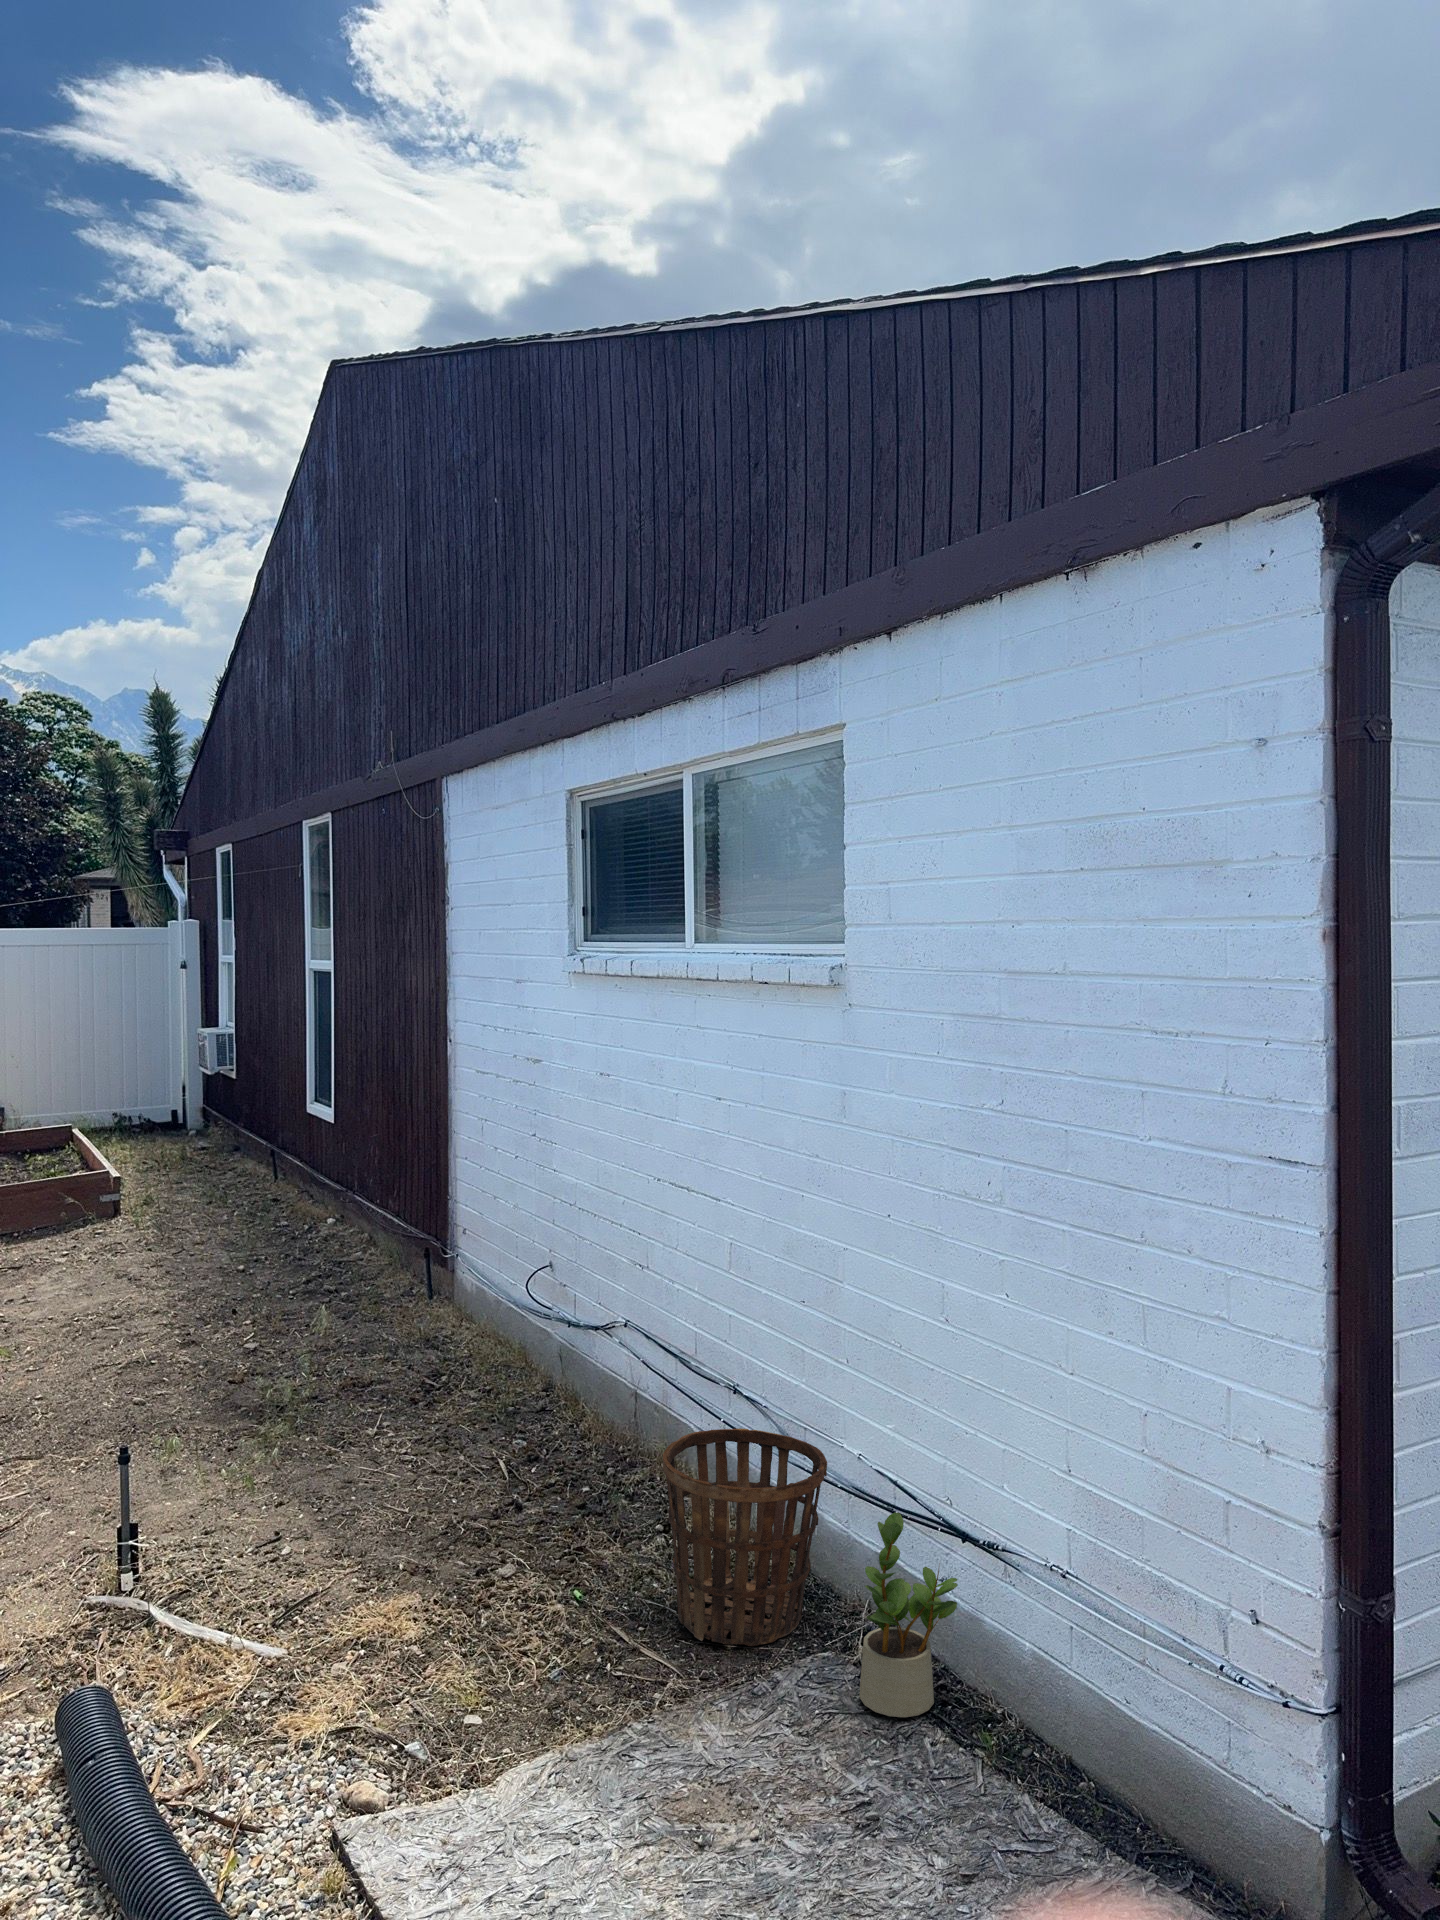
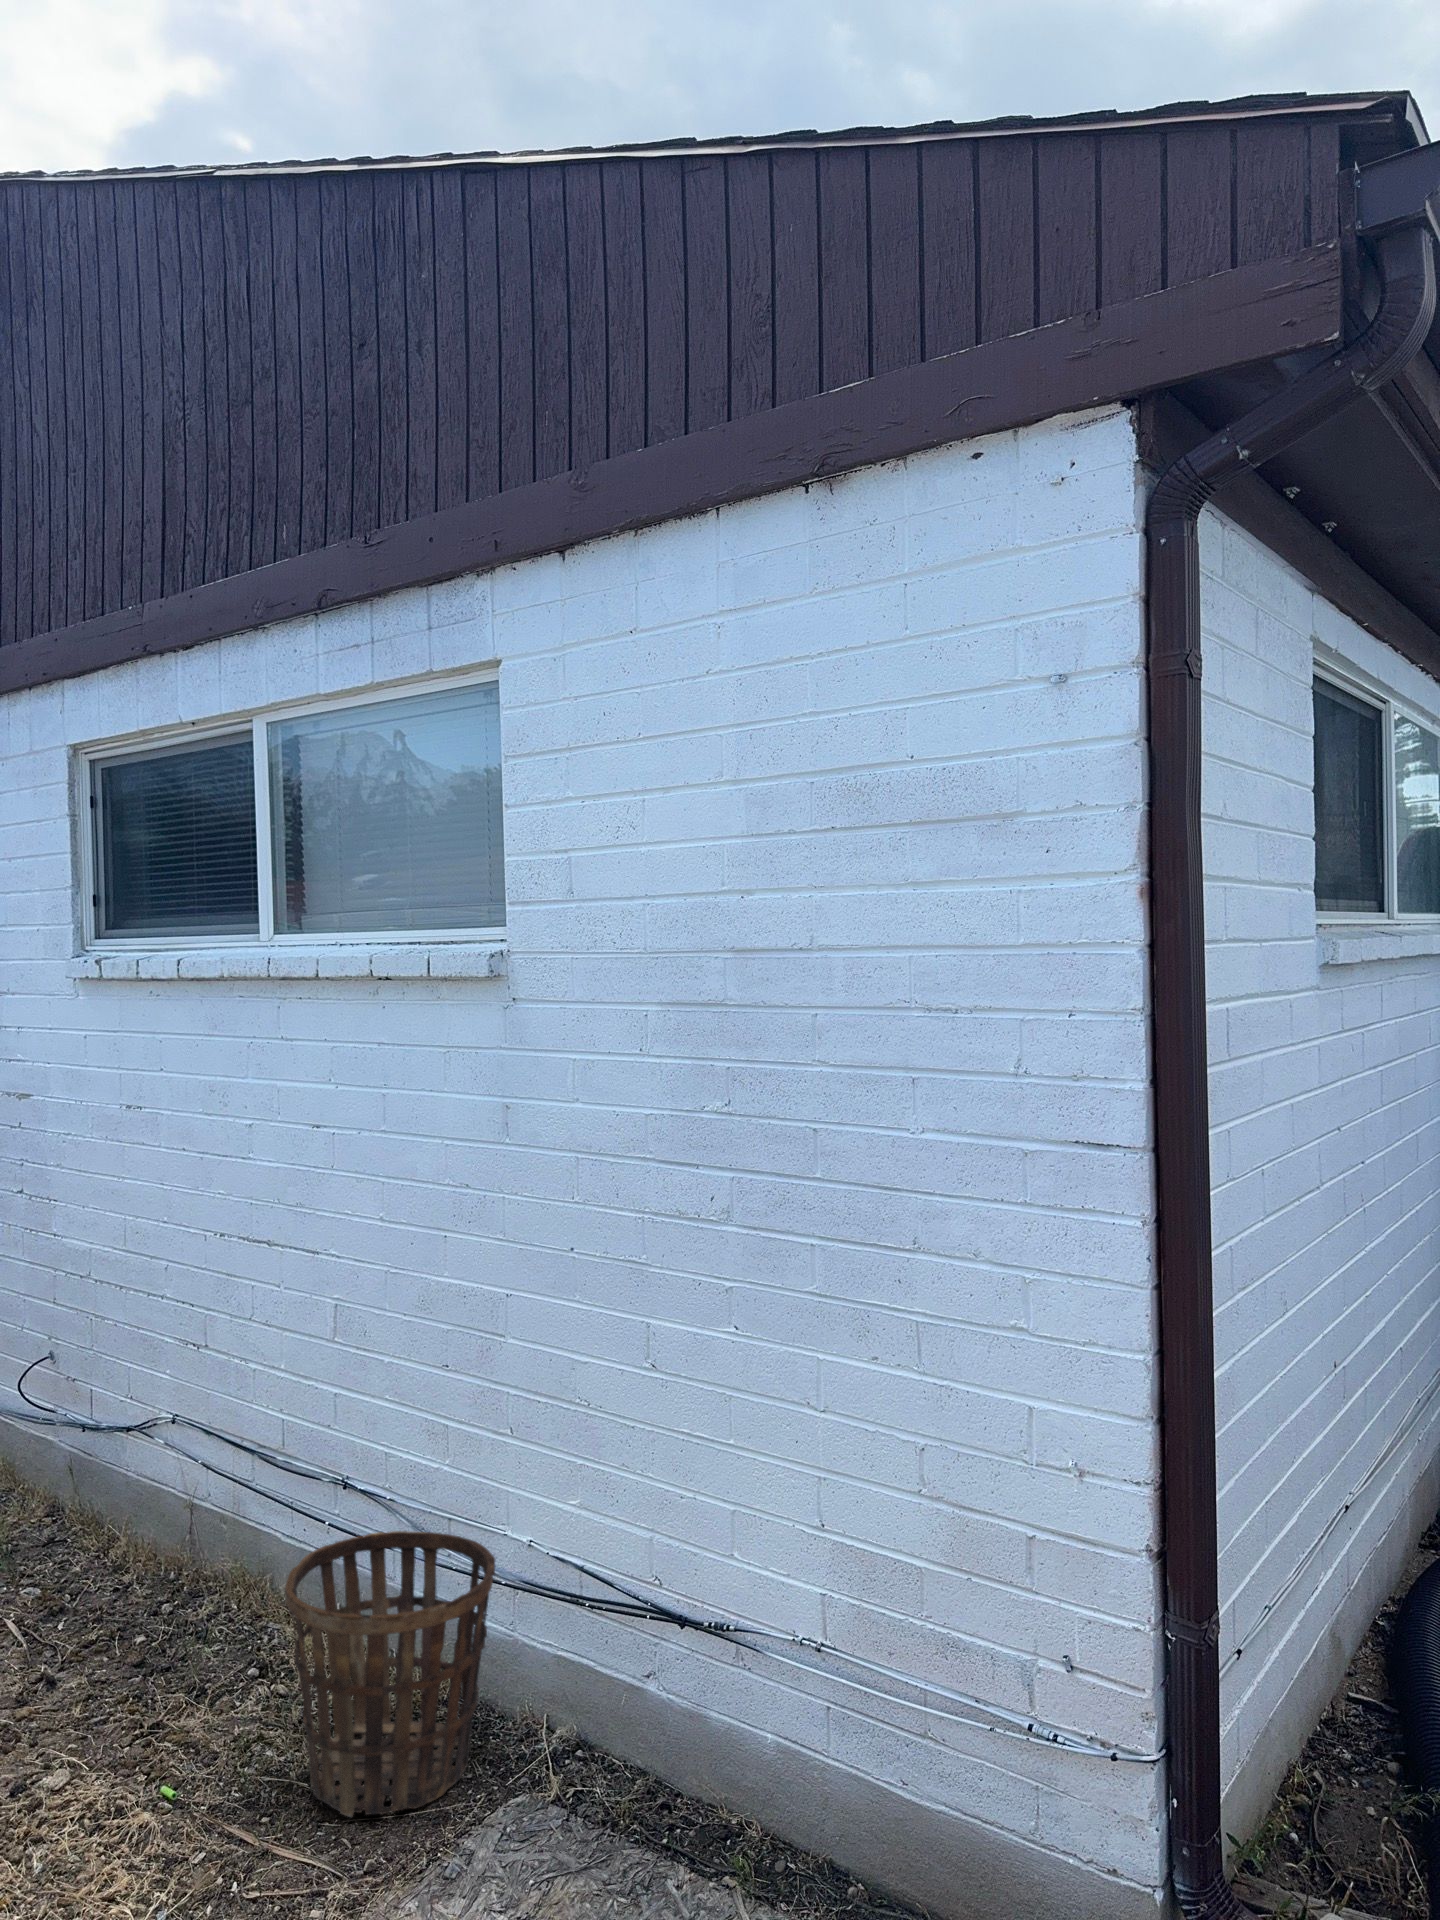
potted plant: present [860,1512,958,1717] -> none [573,1611,689,1862]

